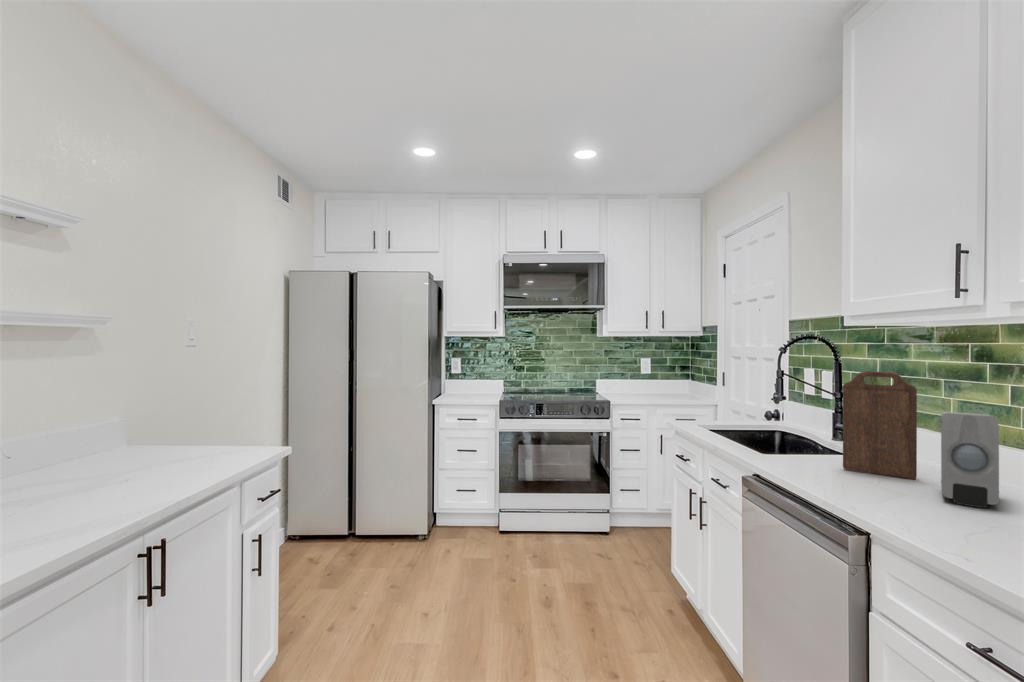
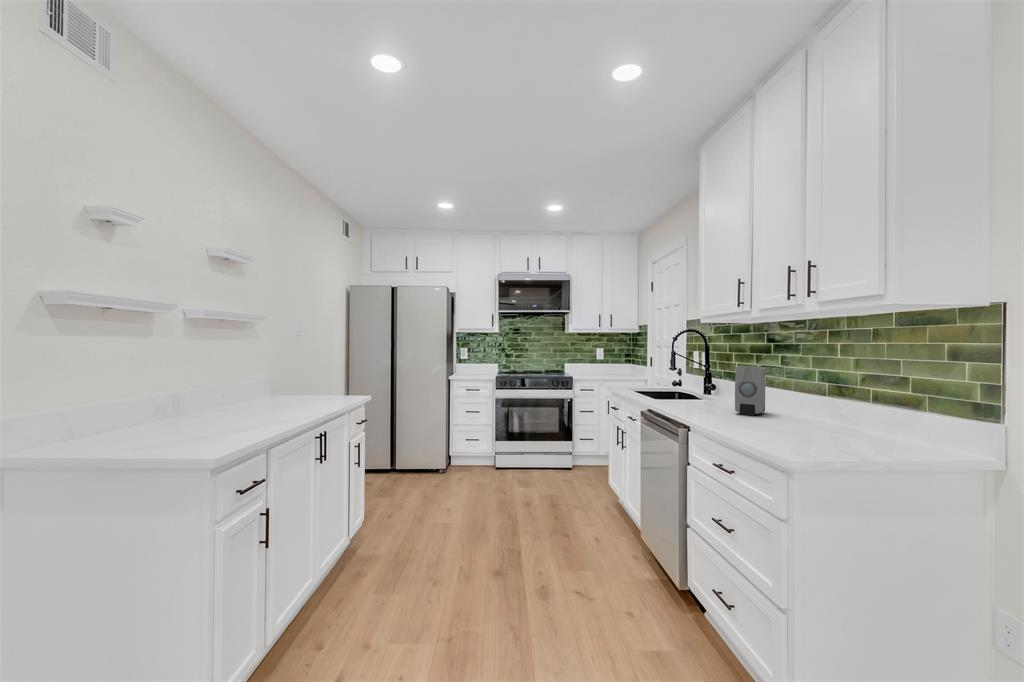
cutting board: present [843,371,917,479] -> none [696,347,734,408]

